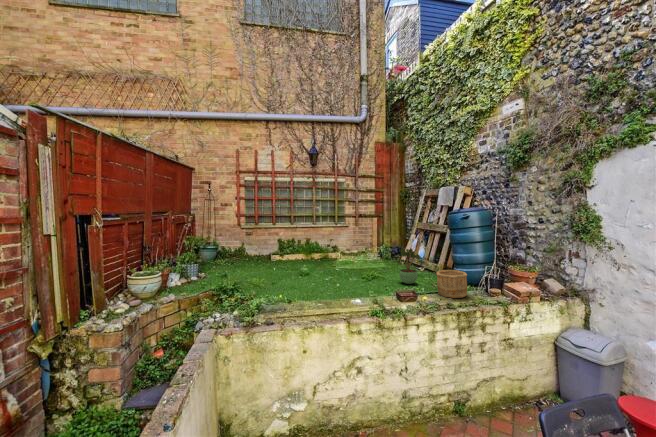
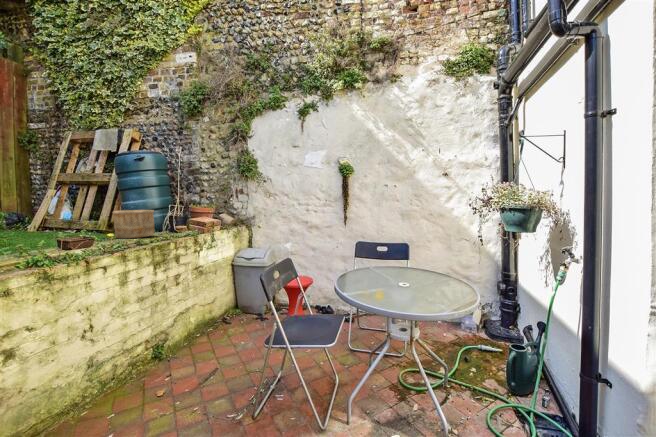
potted plant: present [397,249,420,284] -> none [37,186,82,238]

